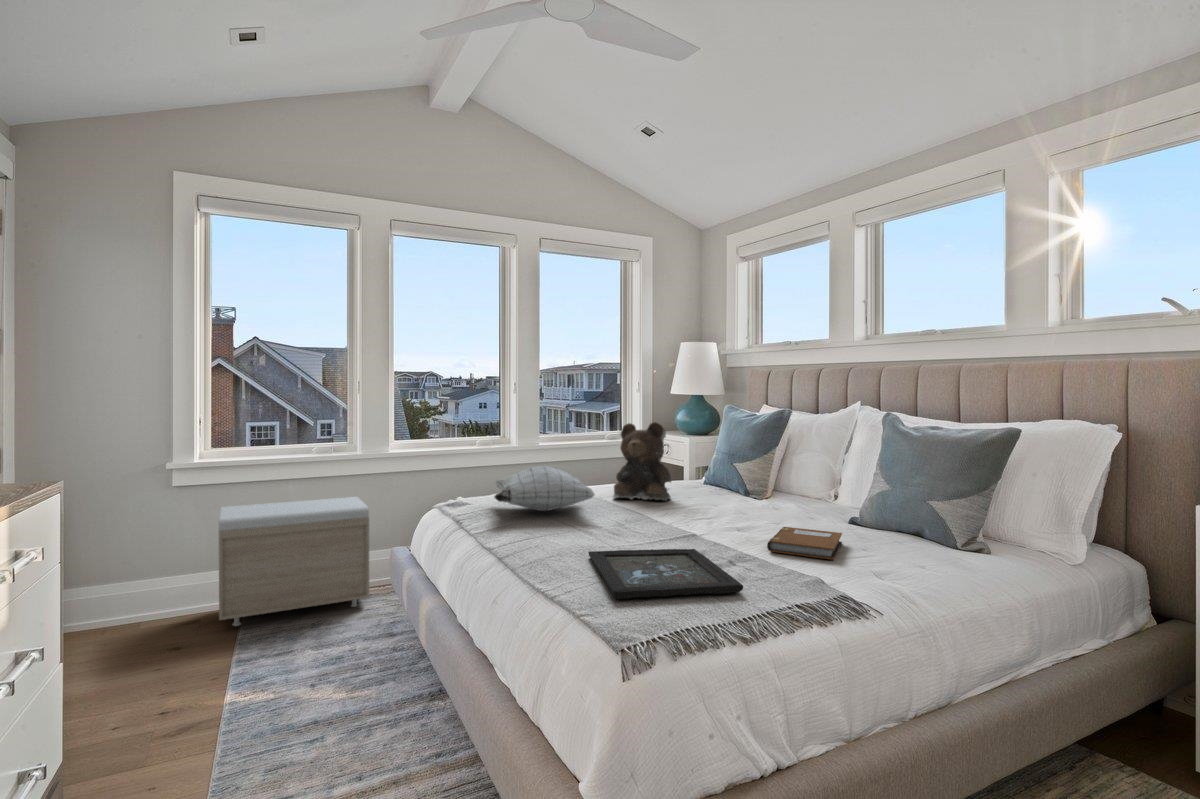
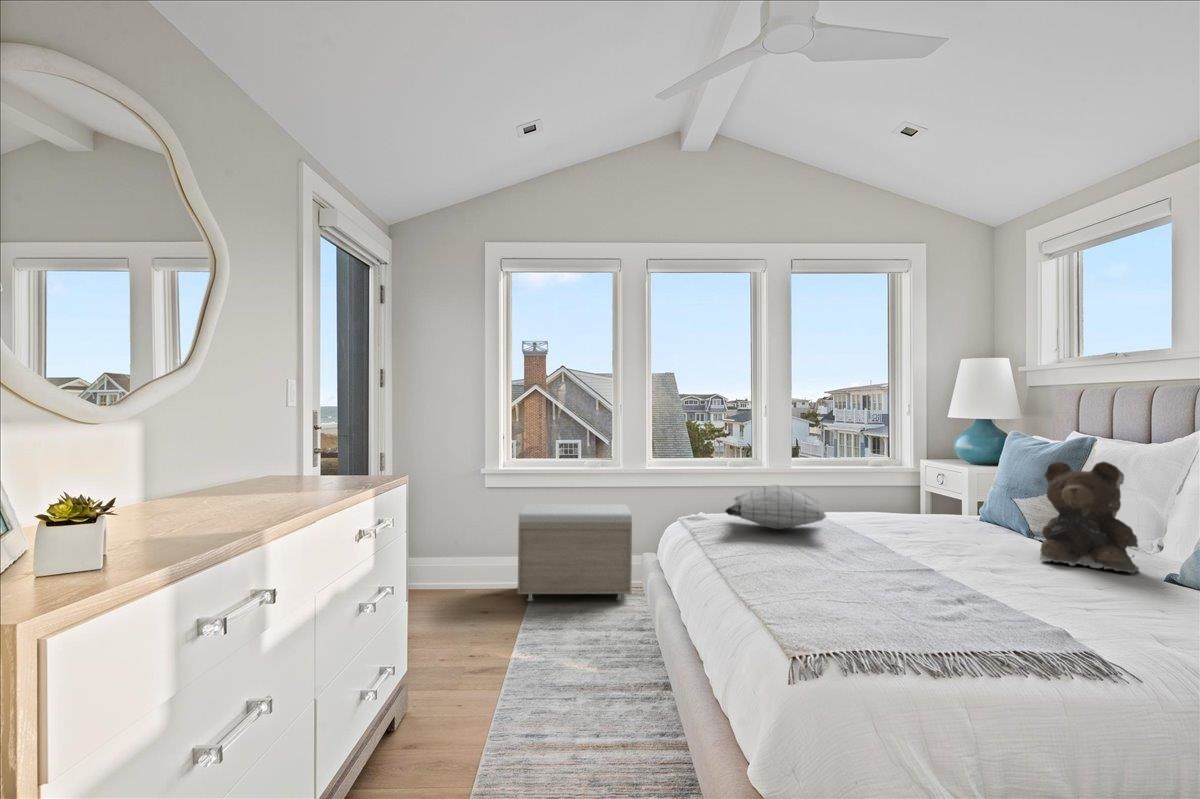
teddy bear: present [613,422,671,501] -> present [1040,461,1139,573]
notebook: present [767,527,842,560] -> none [1015,571,1130,614]
tray: present [588,549,743,599] -> none [800,569,954,627]

